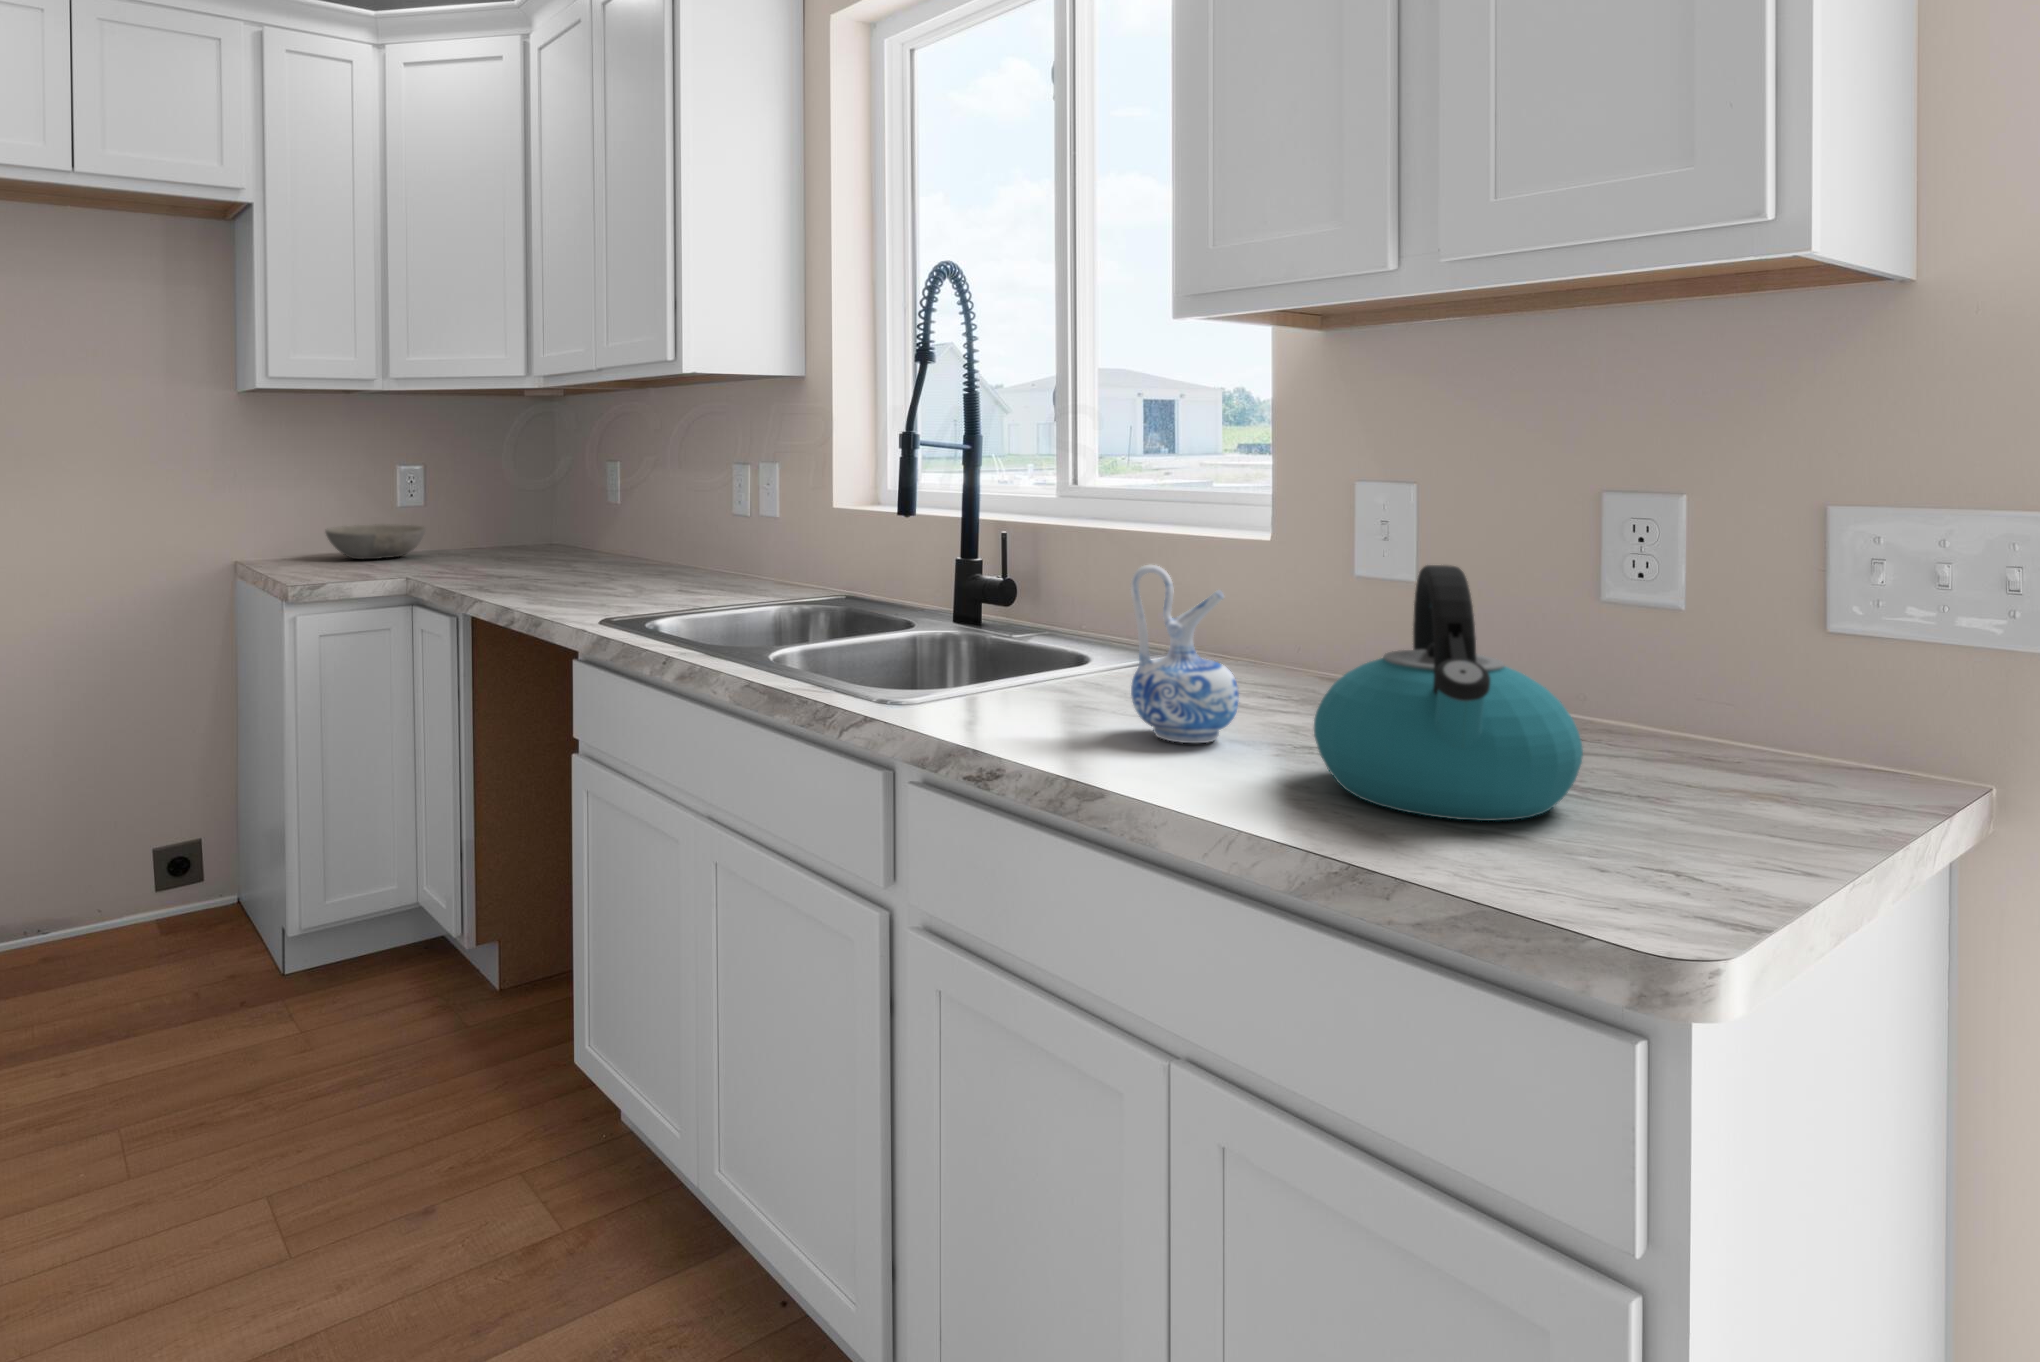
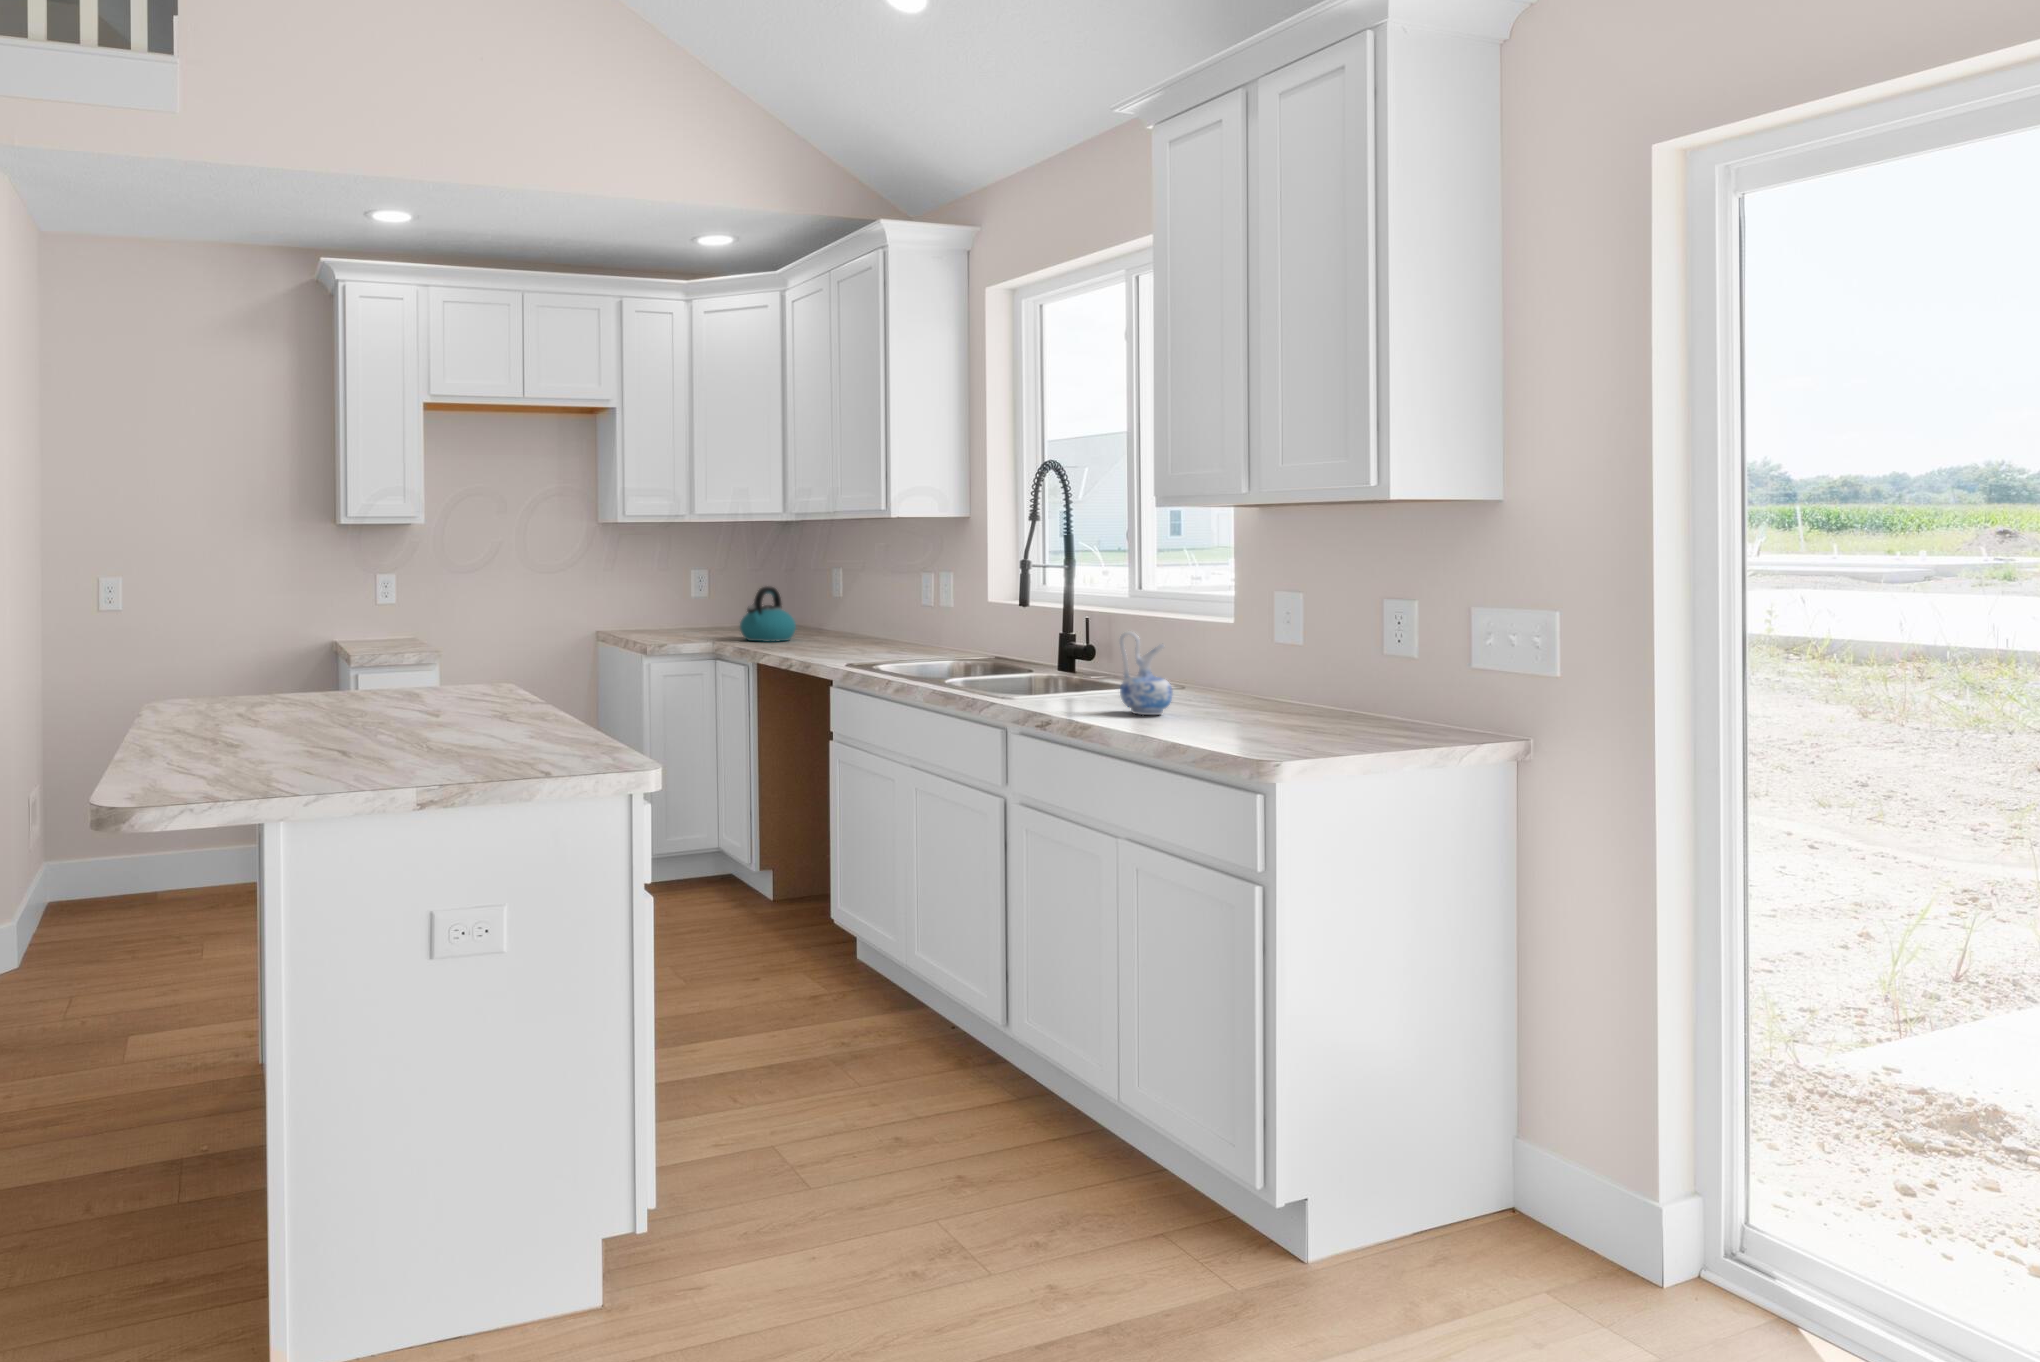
bowl: present [325,524,426,559] -> none [651,609,713,632]
kettle: present [1314,565,1583,821] -> present [740,587,796,642]

